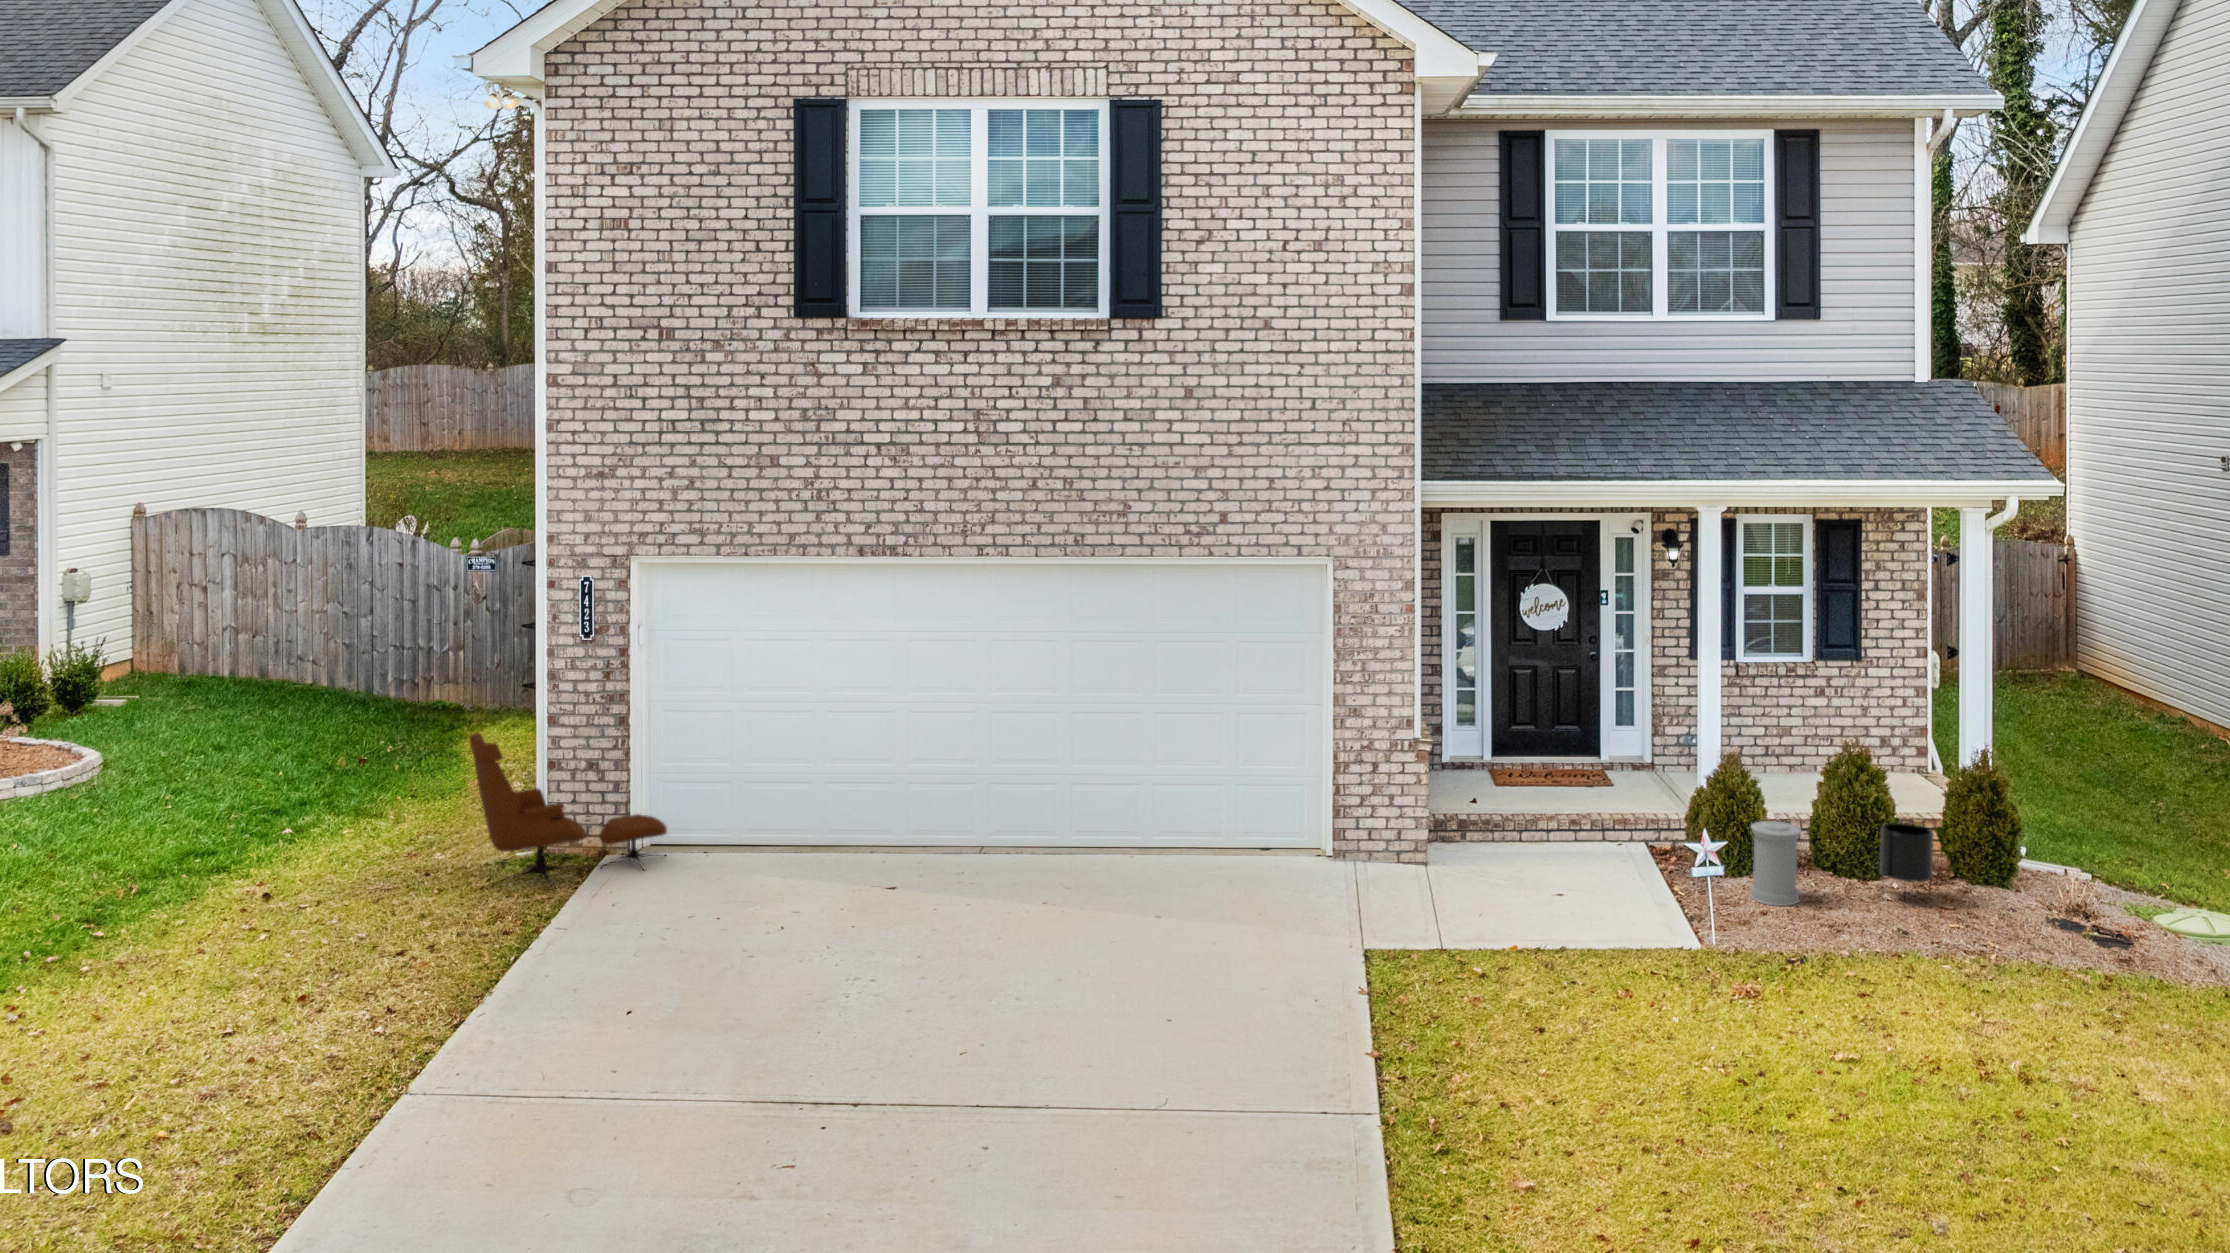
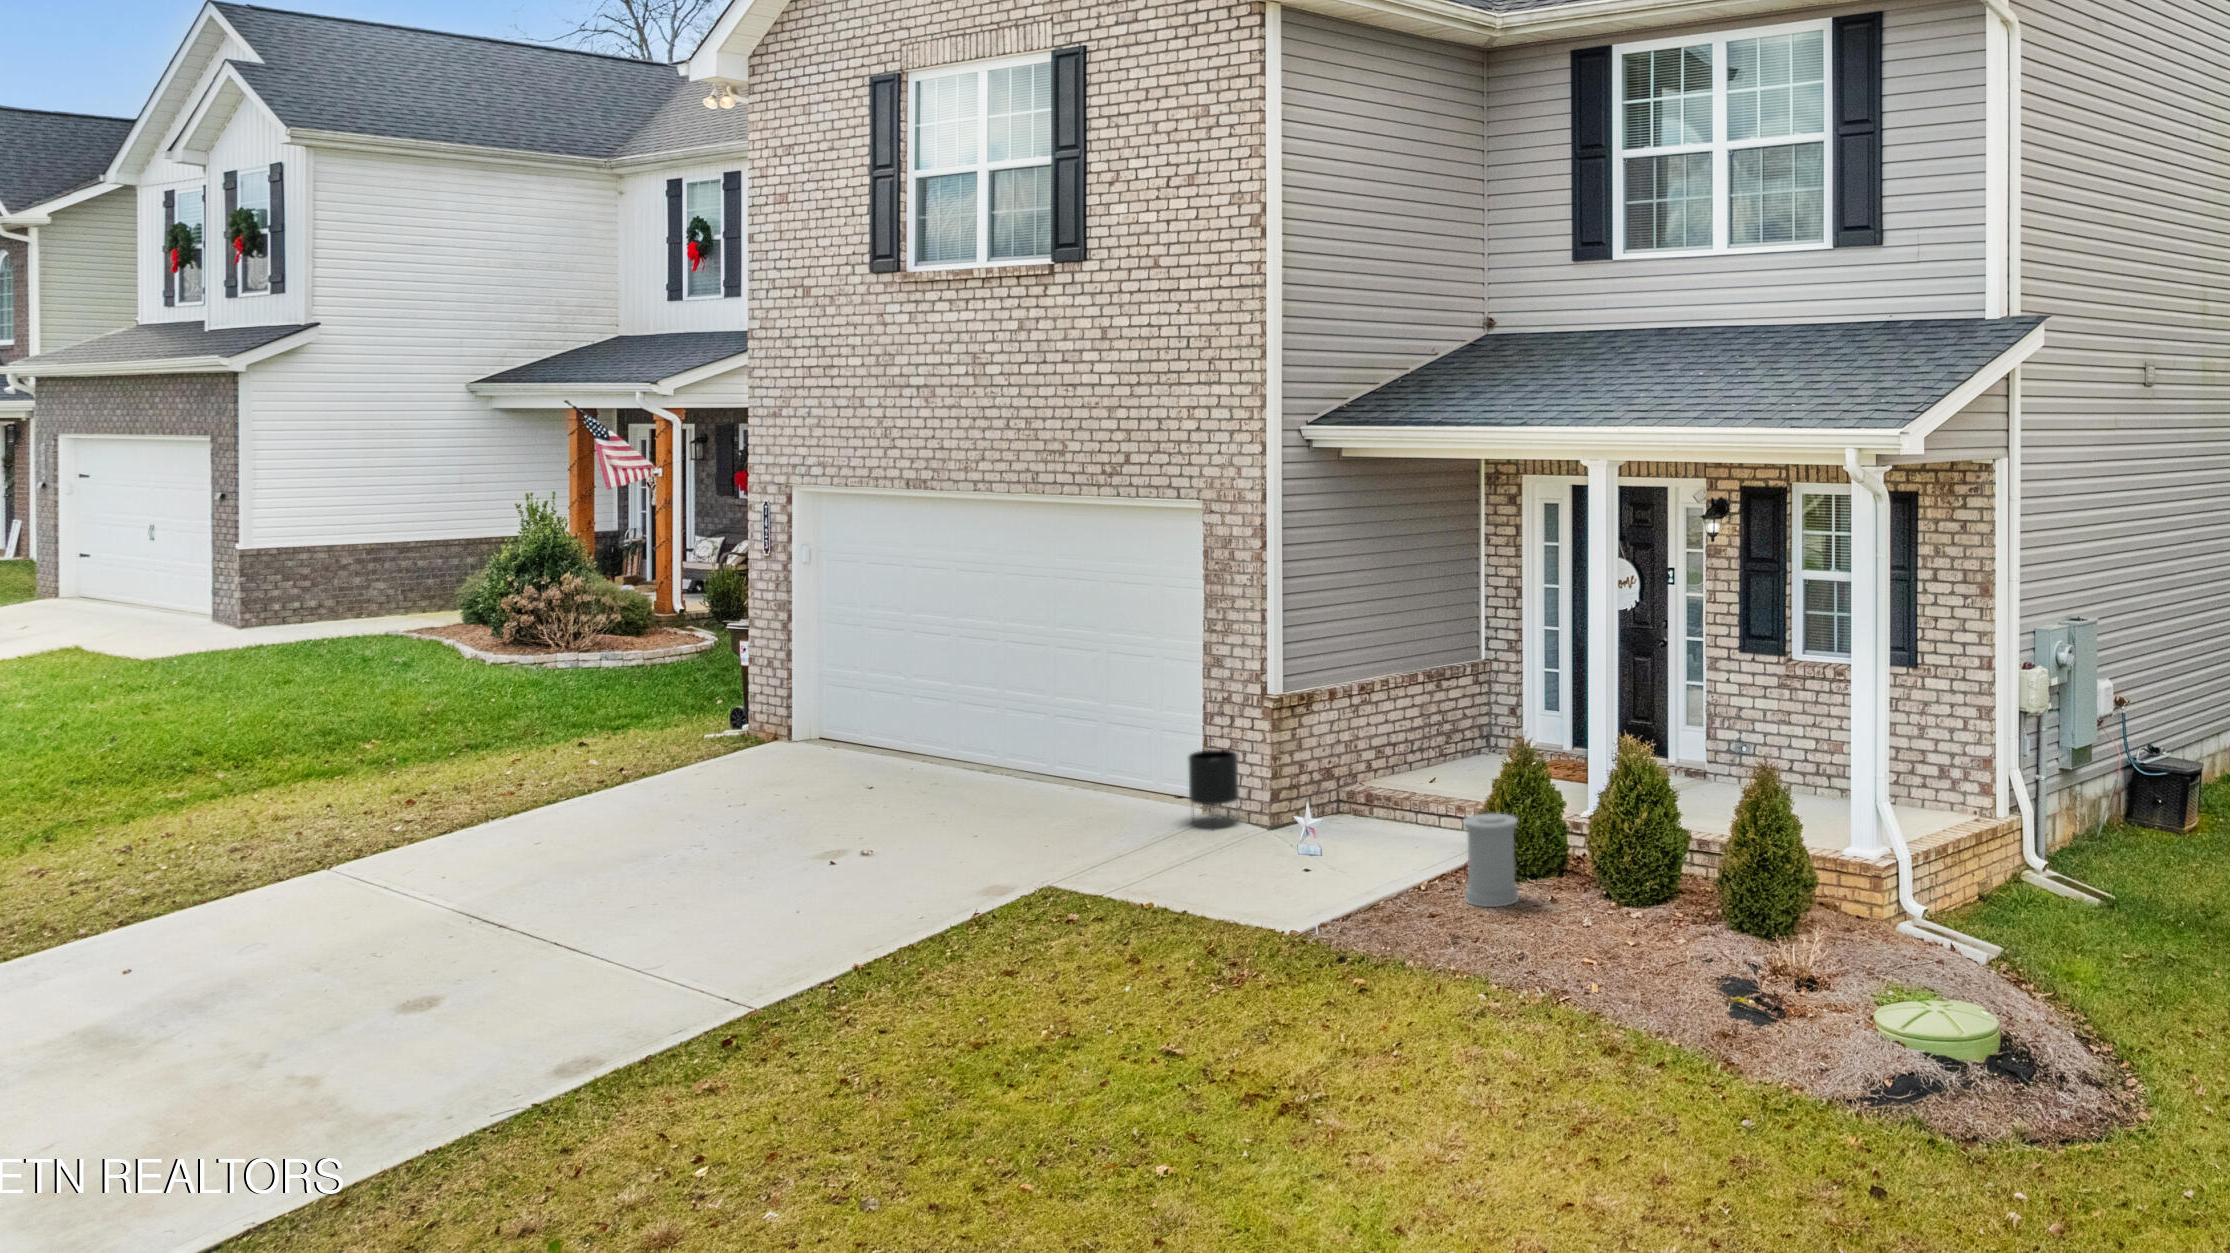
lounge chair: present [469,733,667,890] -> none [649,612,810,742]
planter: present [1880,823,1933,884] -> present [1188,750,1239,824]

